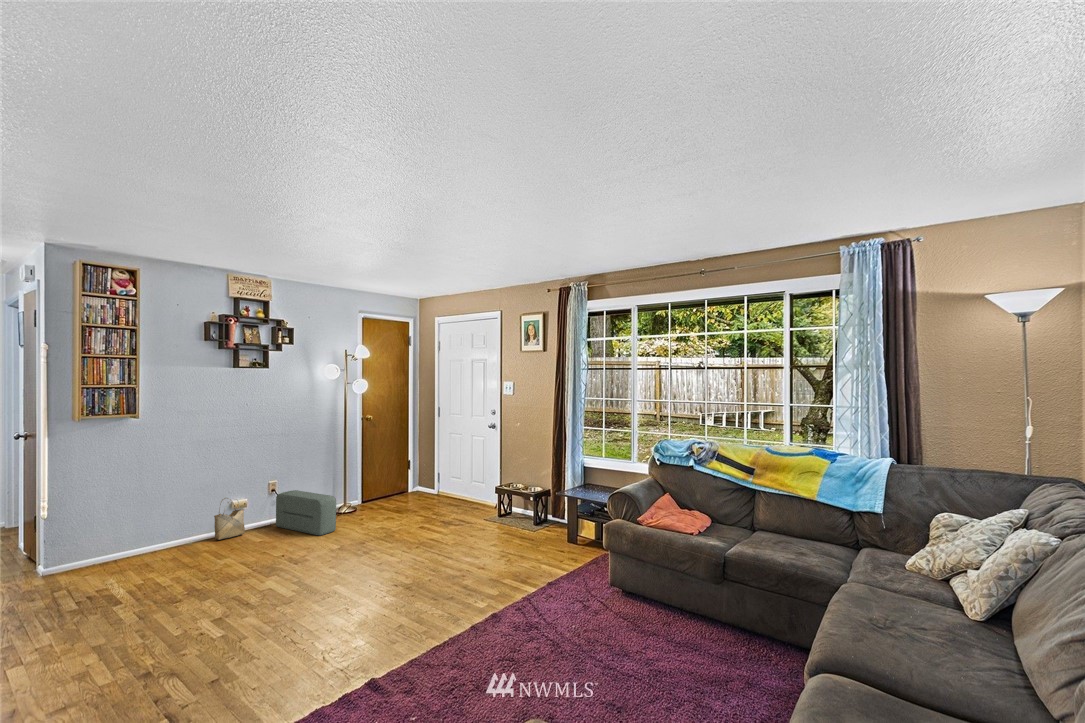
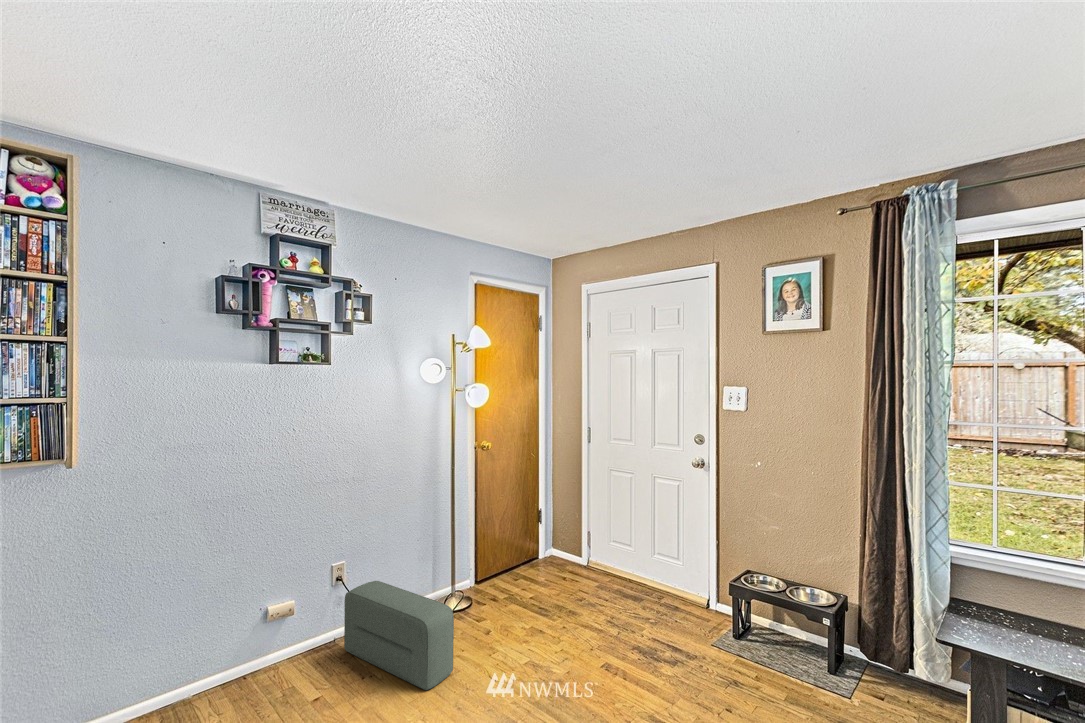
woven basket: present [214,498,245,540] -> none [230,607,289,698]

